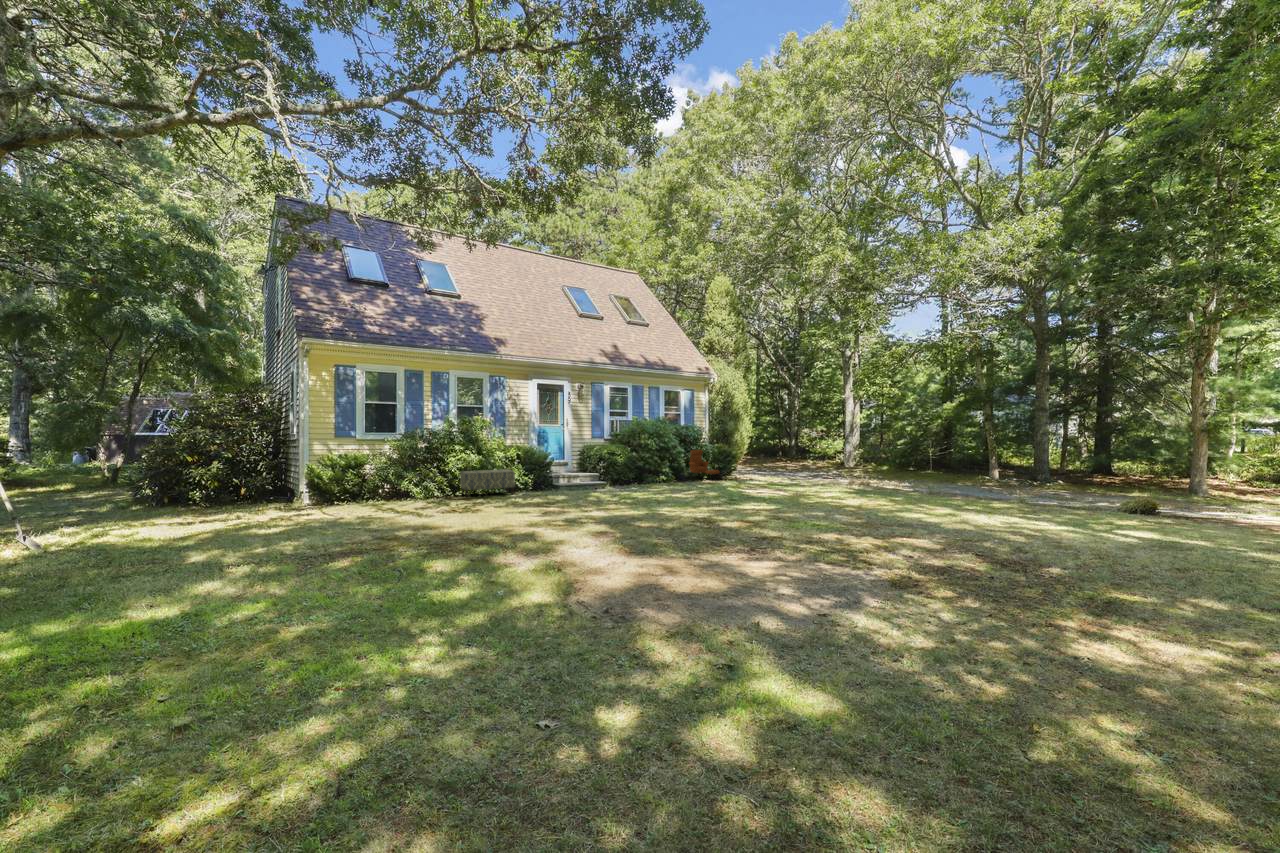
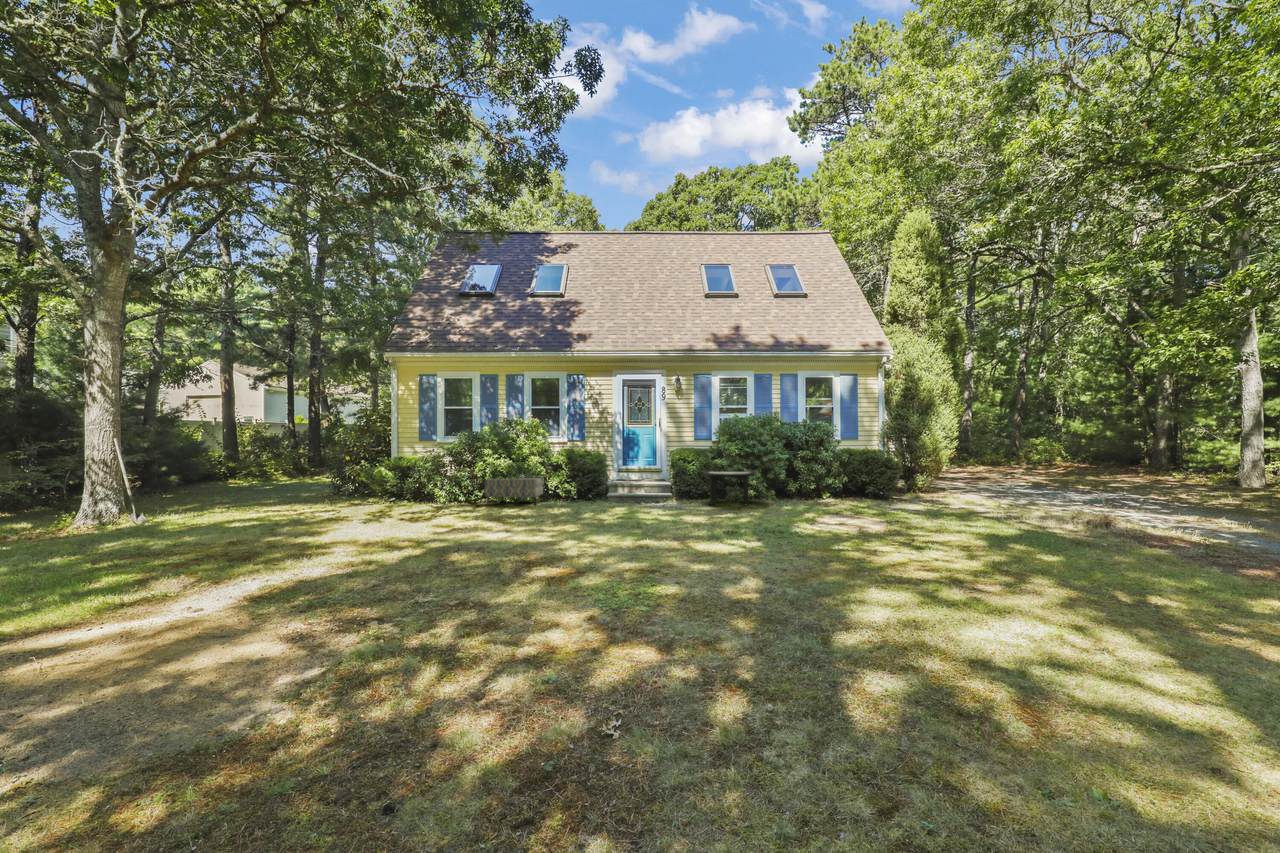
lounge chair: present [689,450,720,481] -> none [805,459,847,506]
round table: none [630,458,671,485] -> present [703,469,756,505]

